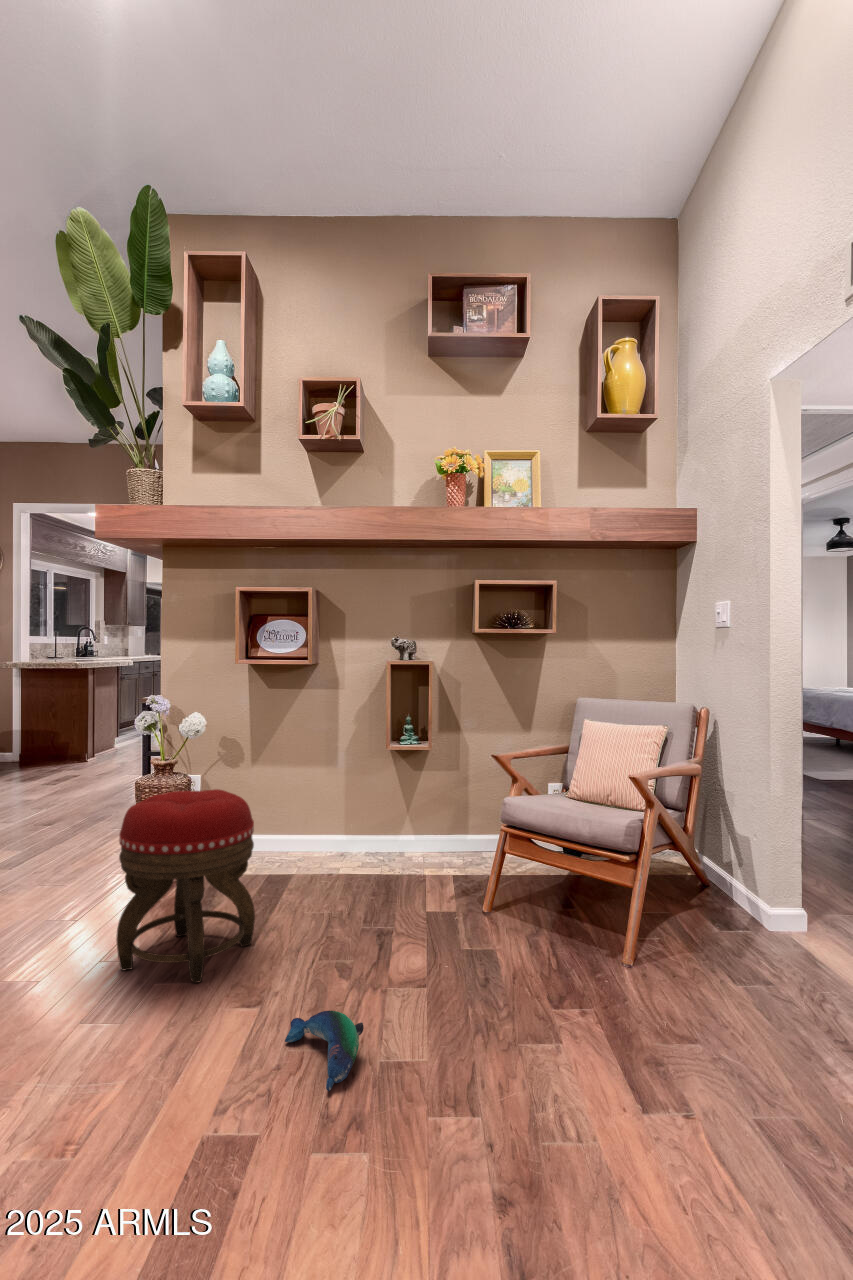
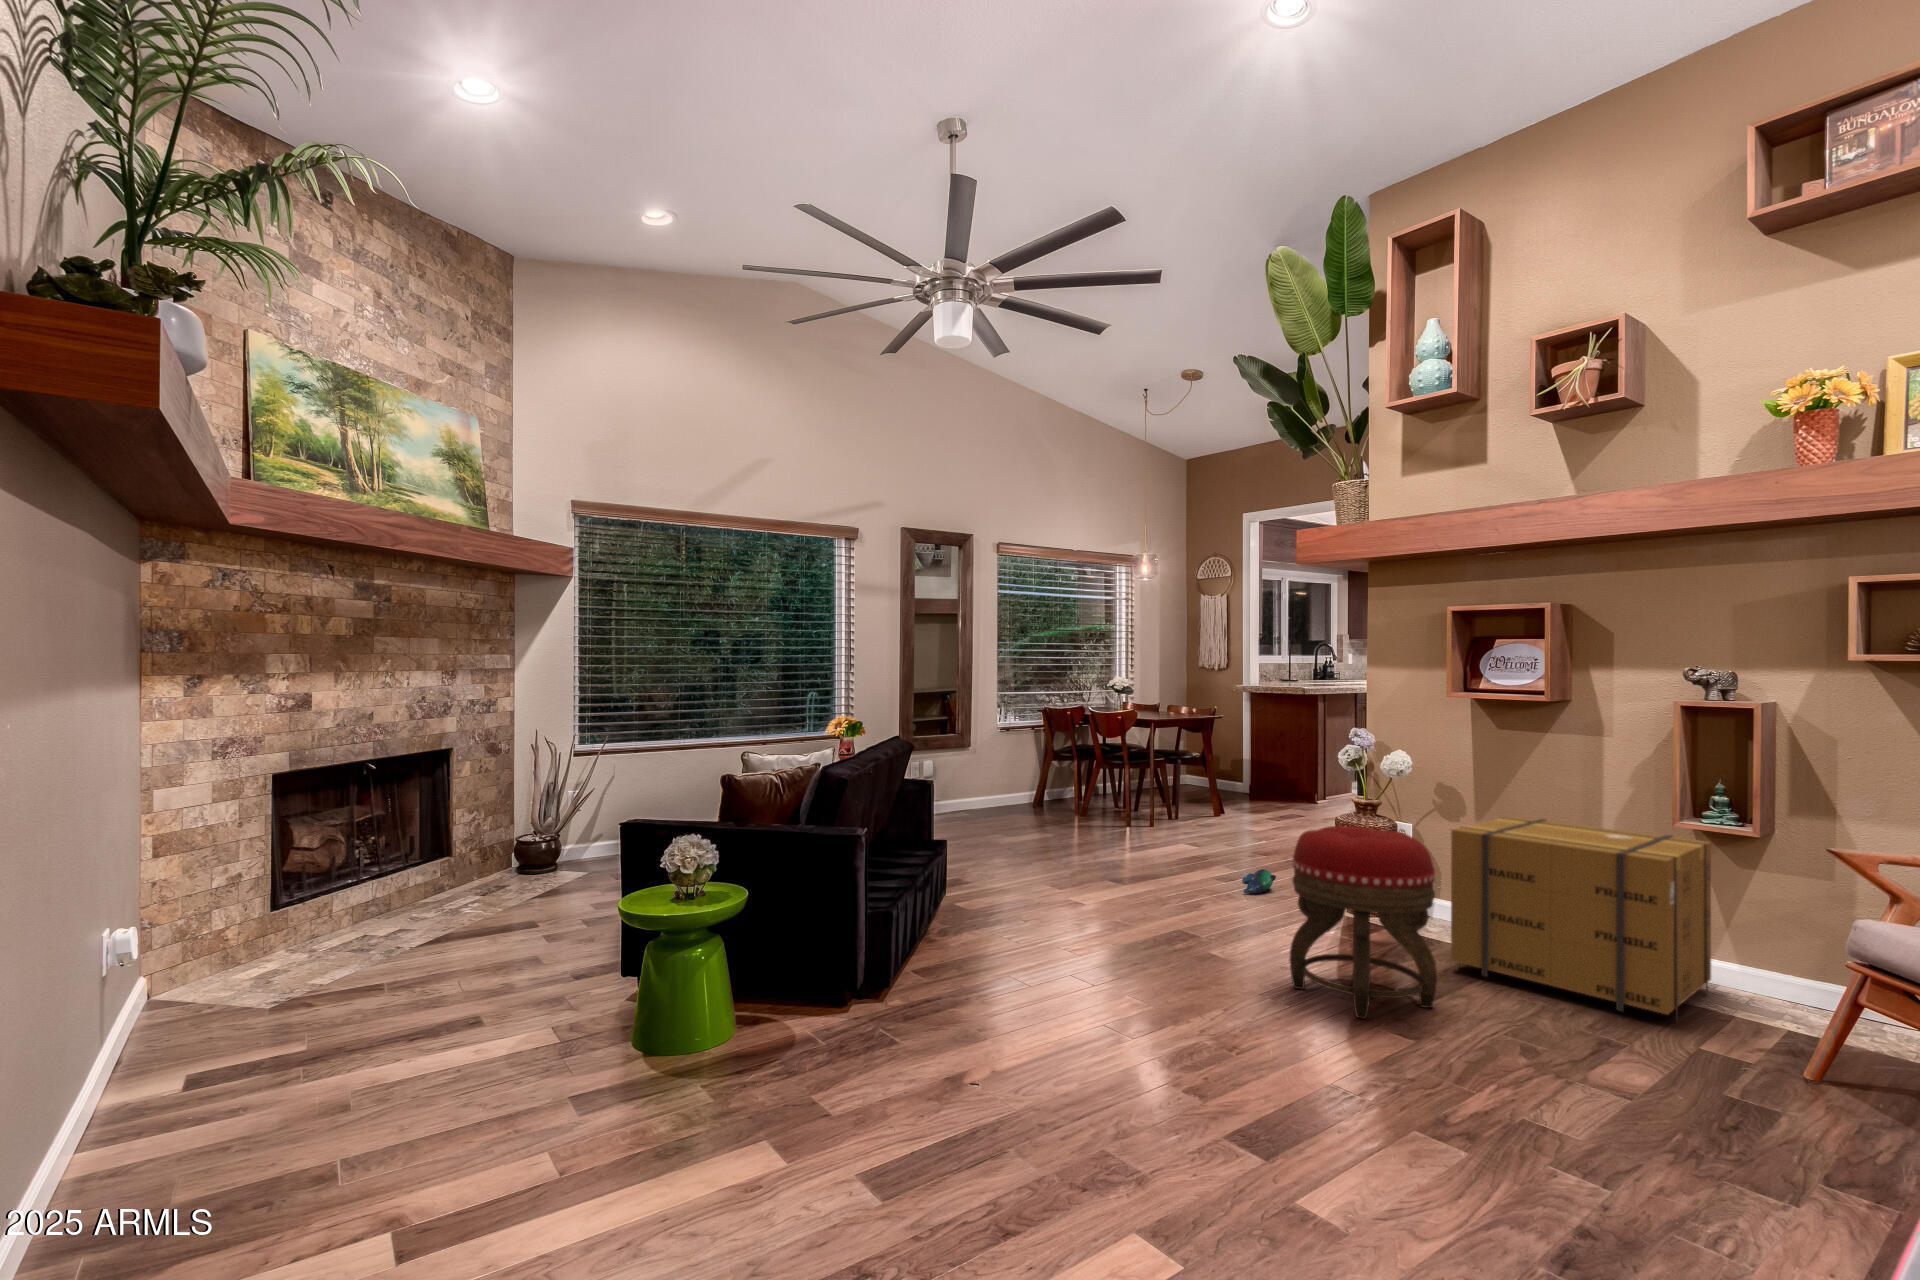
cardboard box: none [250,756,406,897] -> present [1451,816,1711,1020]
plush toy: present [285,1011,364,1091] -> present [1242,869,1276,894]

